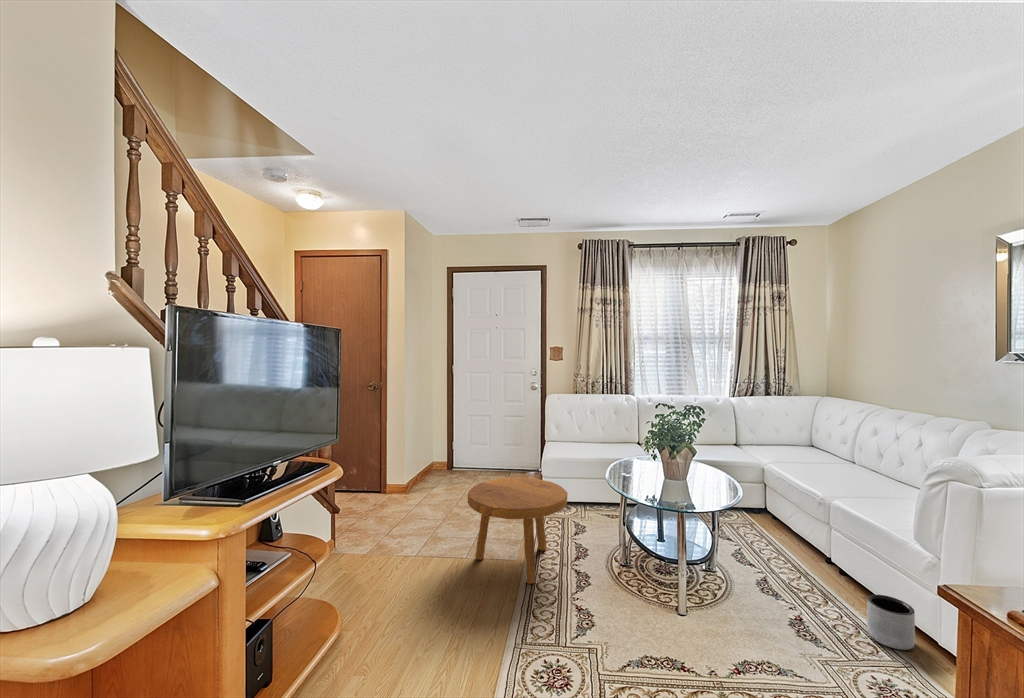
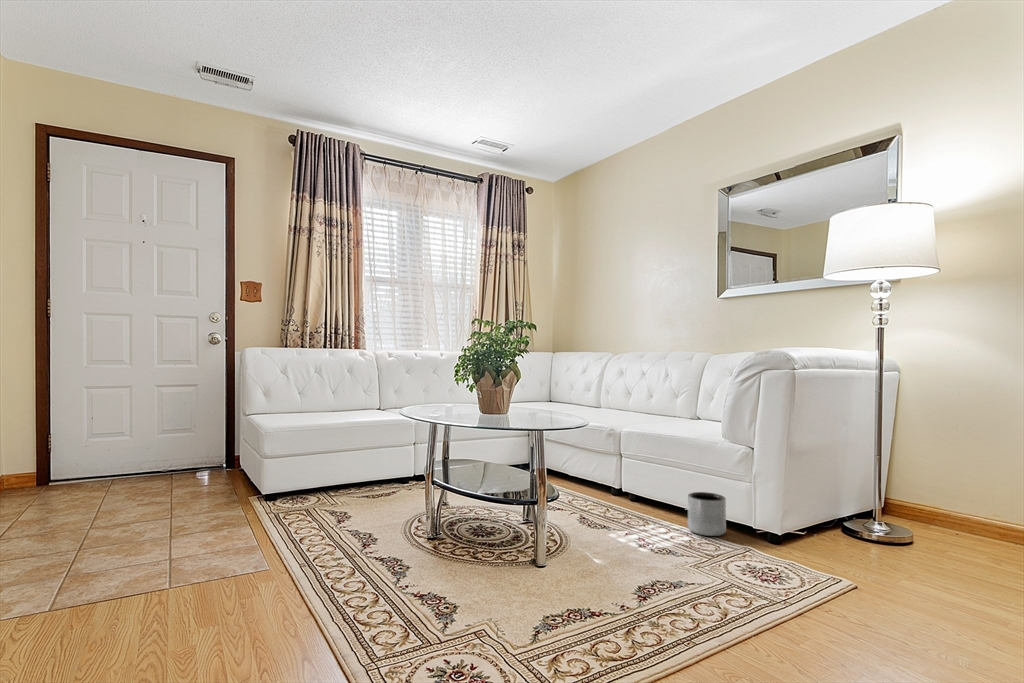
footstool: present [467,477,568,584] -> none [179,442,363,593]

